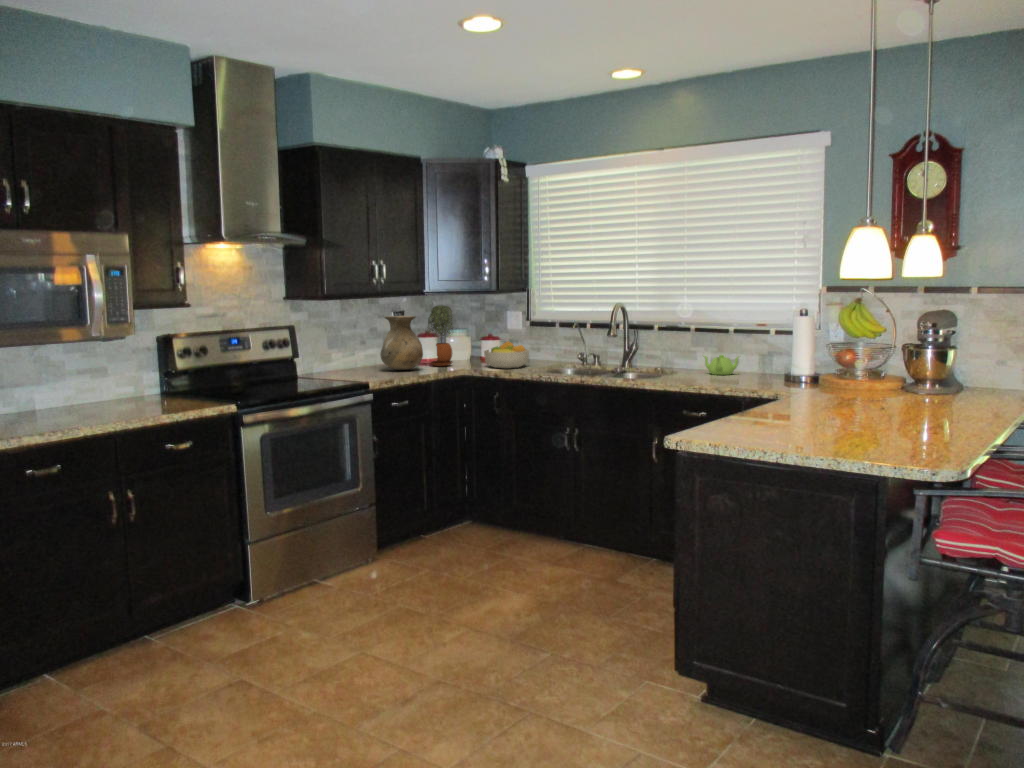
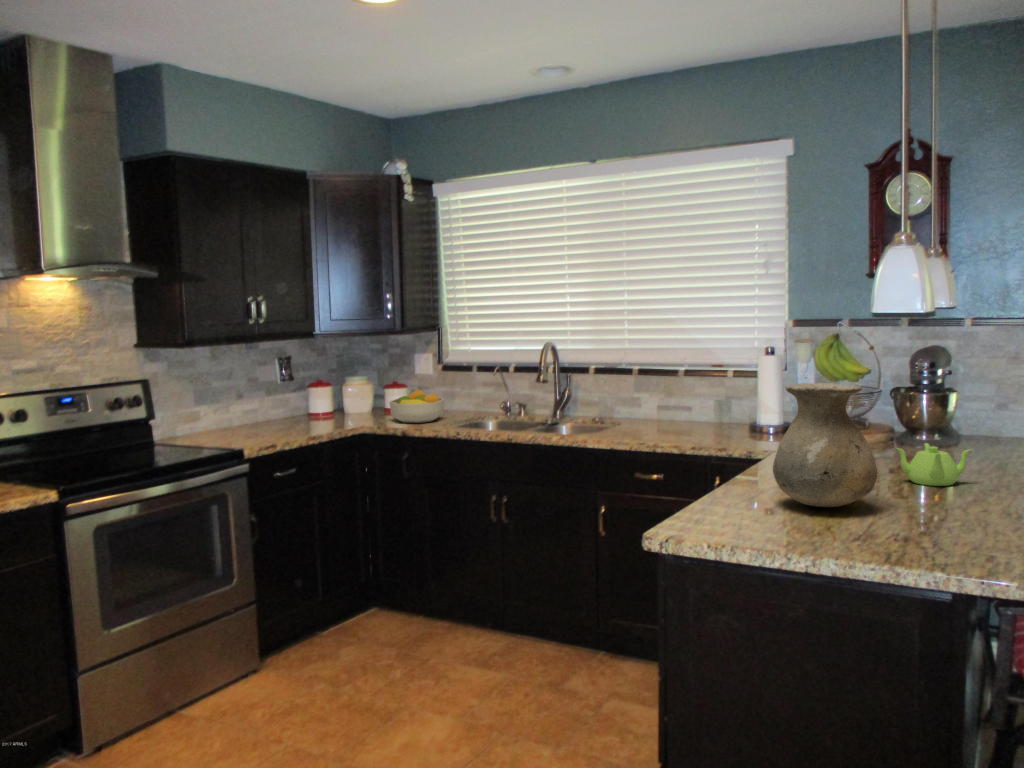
potted plant: present [427,305,453,366] -> none [318,347,352,422]
vase: present [380,316,423,370] -> present [773,383,877,507]
teapot: present [704,355,739,375] -> present [896,443,972,486]

